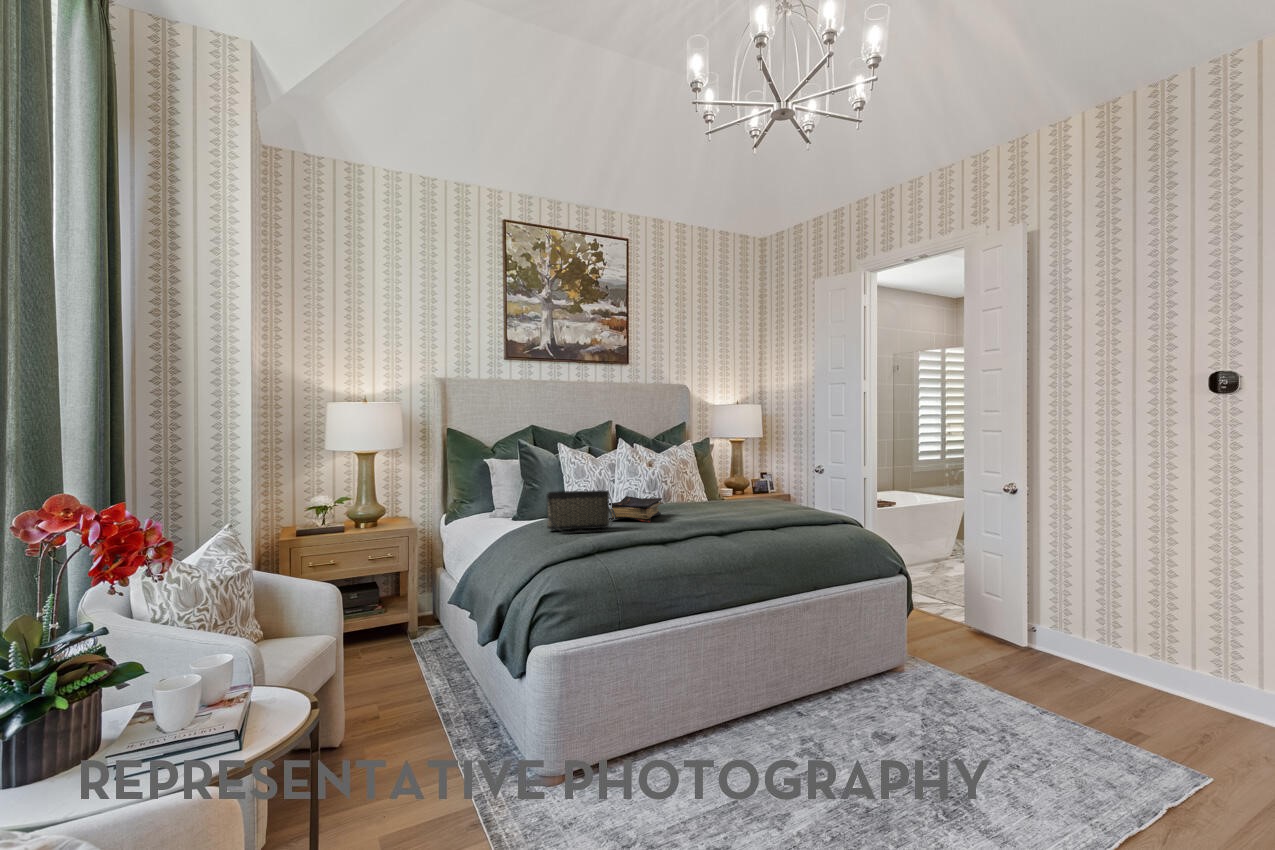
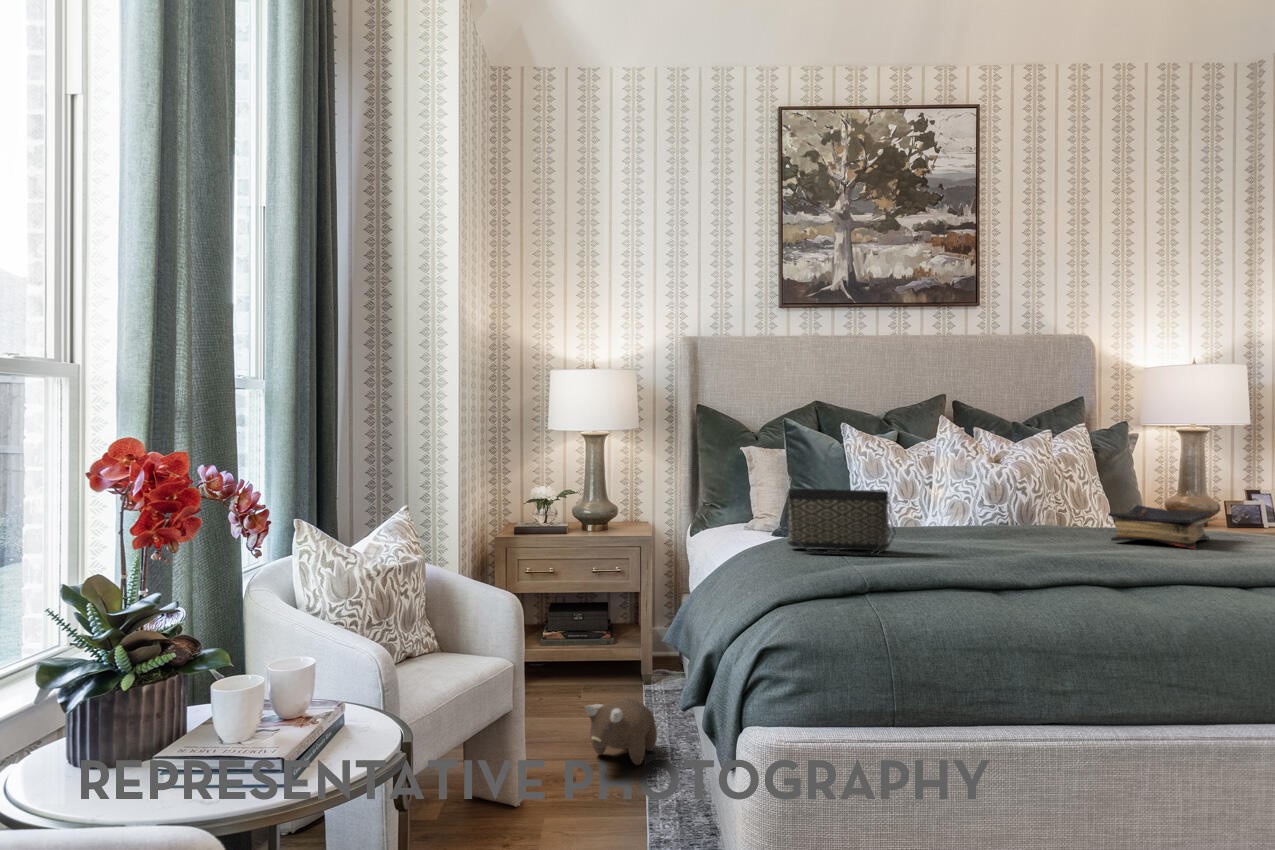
book: present [609,496,663,523] -> present [1108,505,1214,550]
plush toy: none [389,648,441,696] -> present [585,697,657,765]

